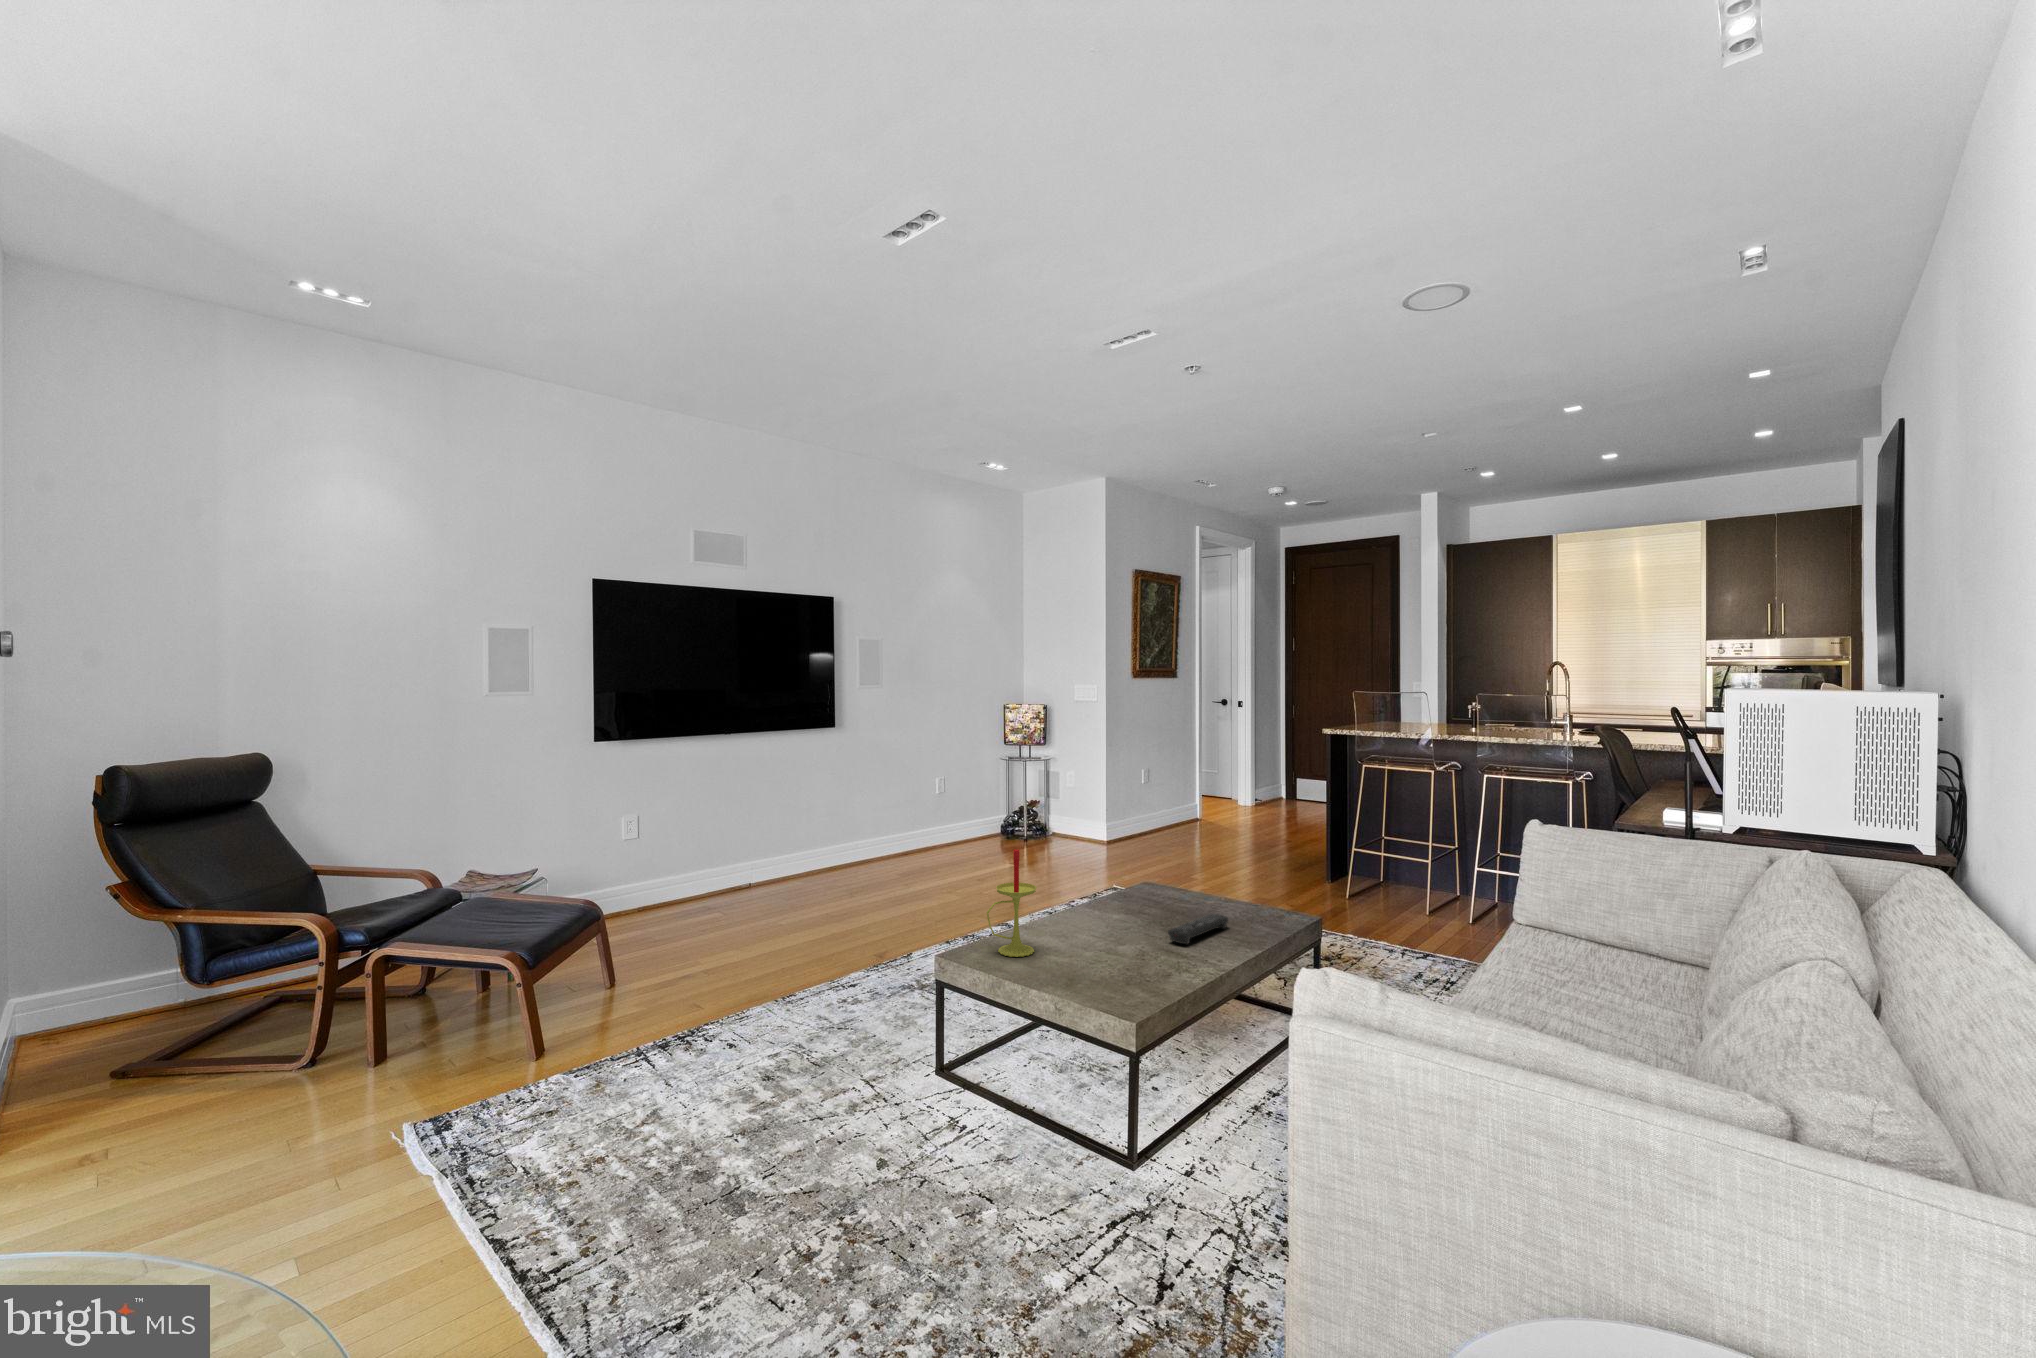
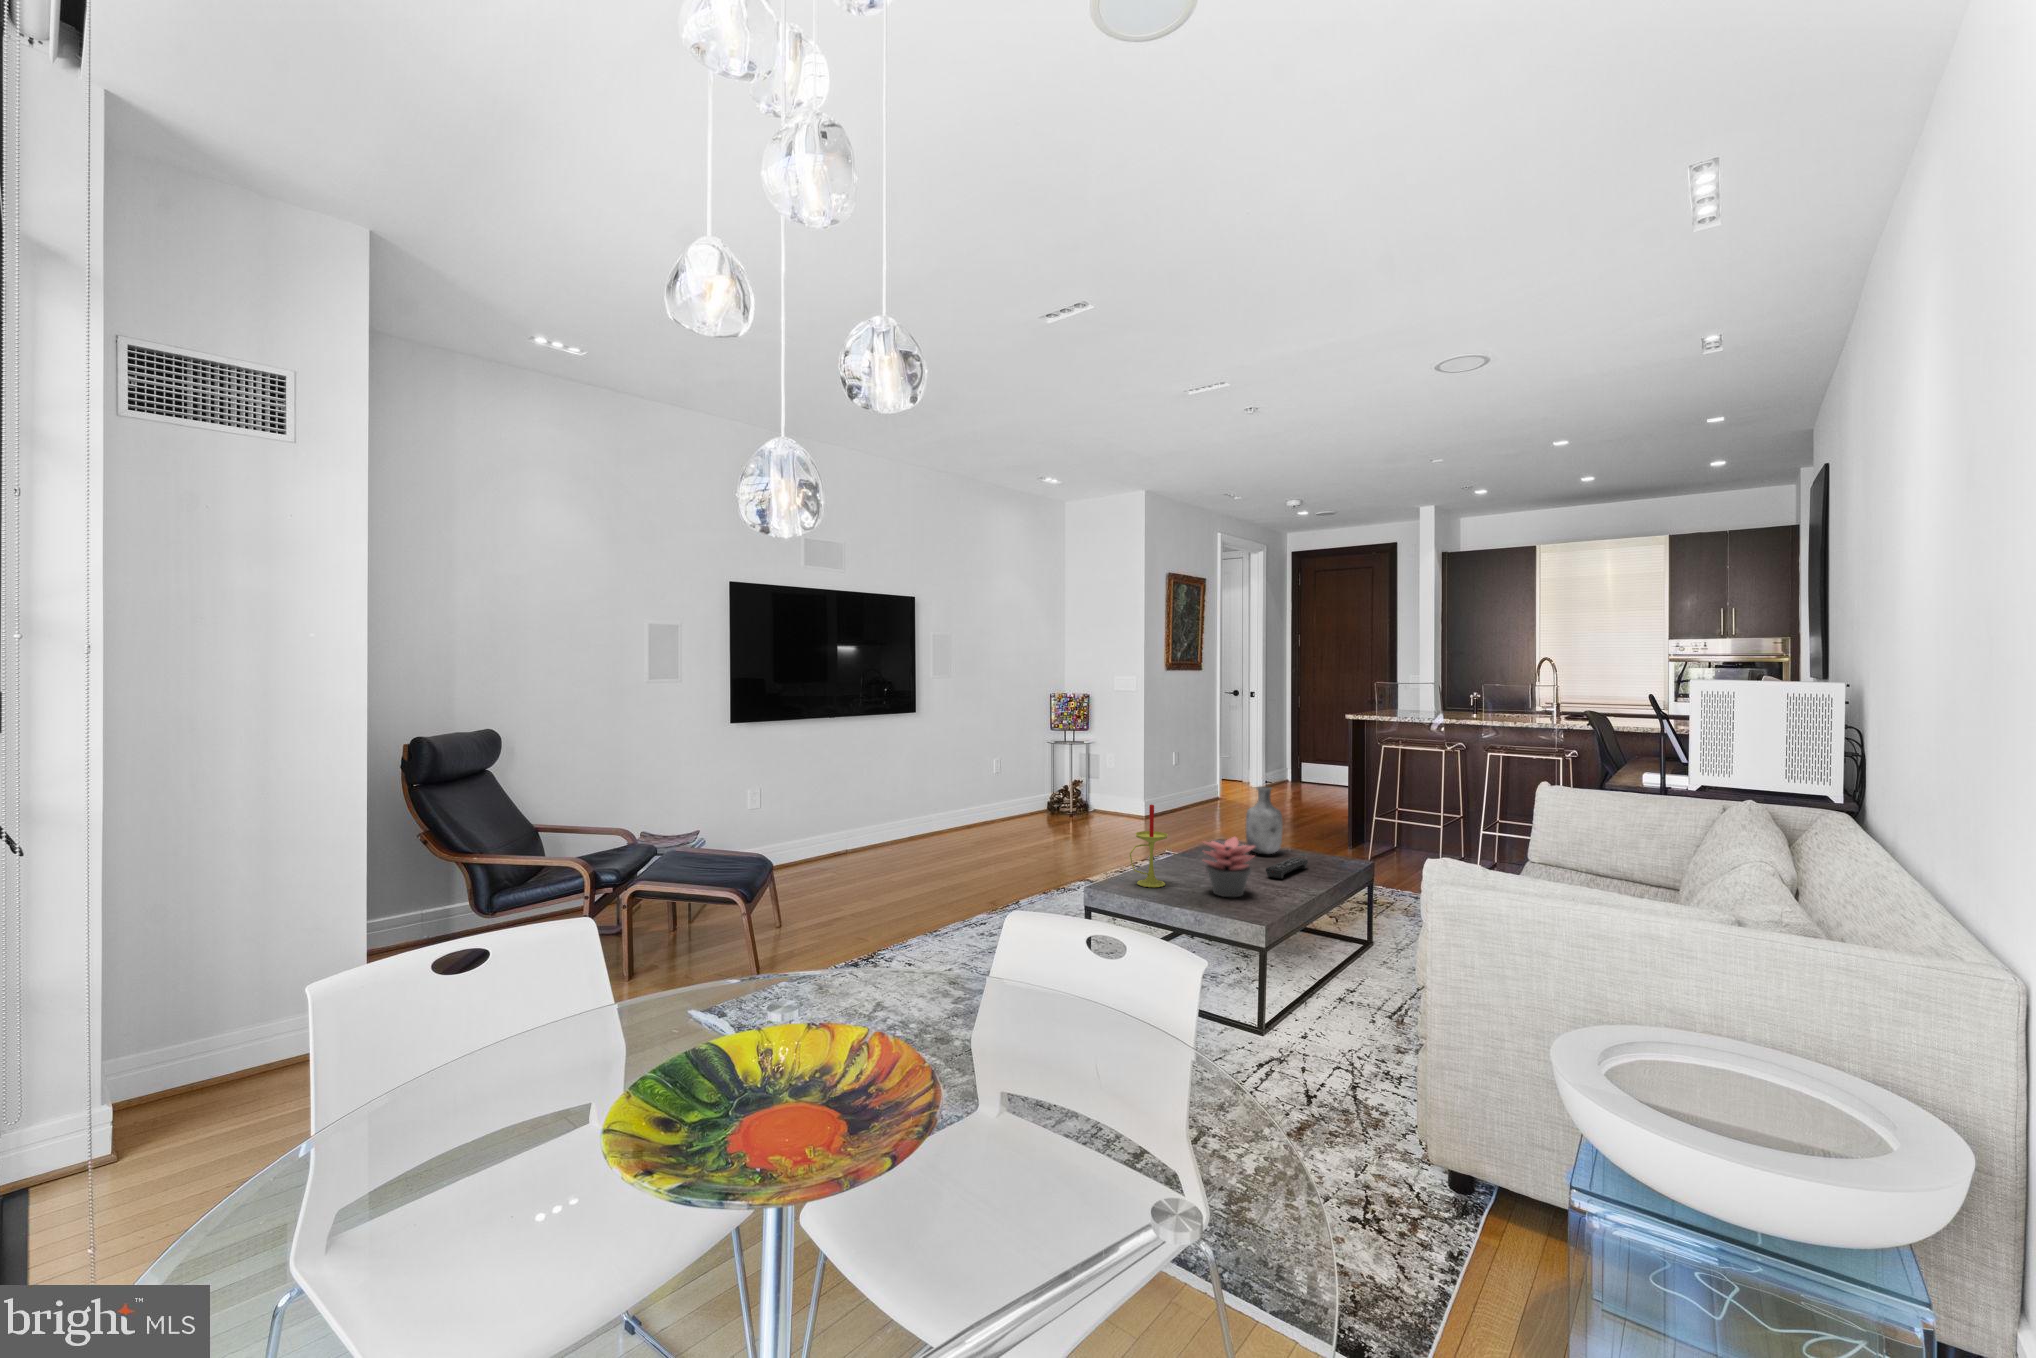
vase: none [1161,821,1205,906] -> present [1246,786,1283,854]
succulent plant: none [1072,892,1142,974] -> present [1204,837,1255,897]

